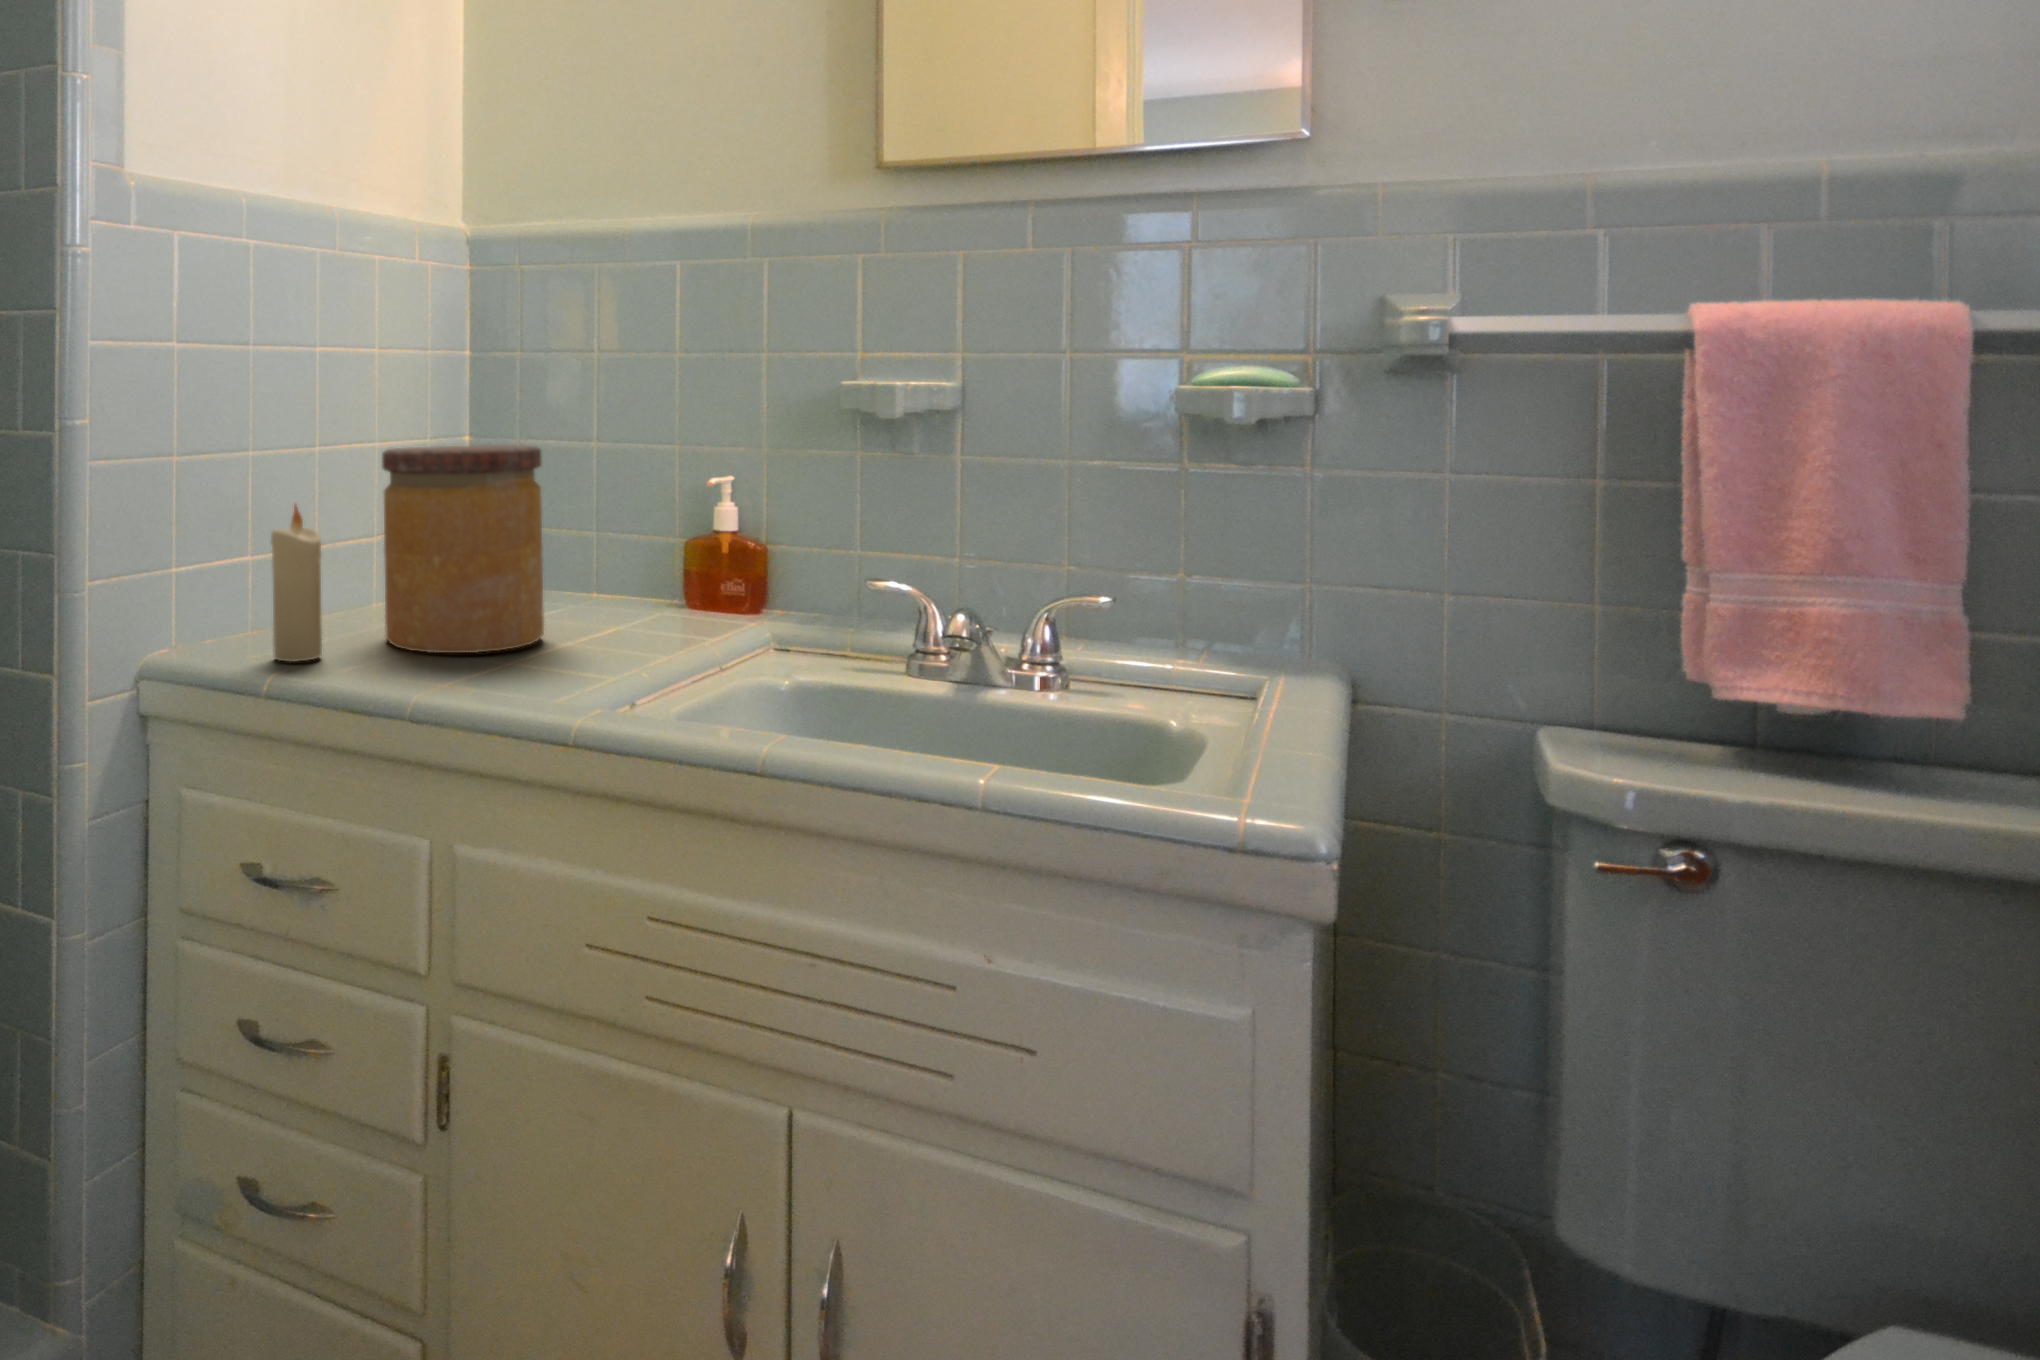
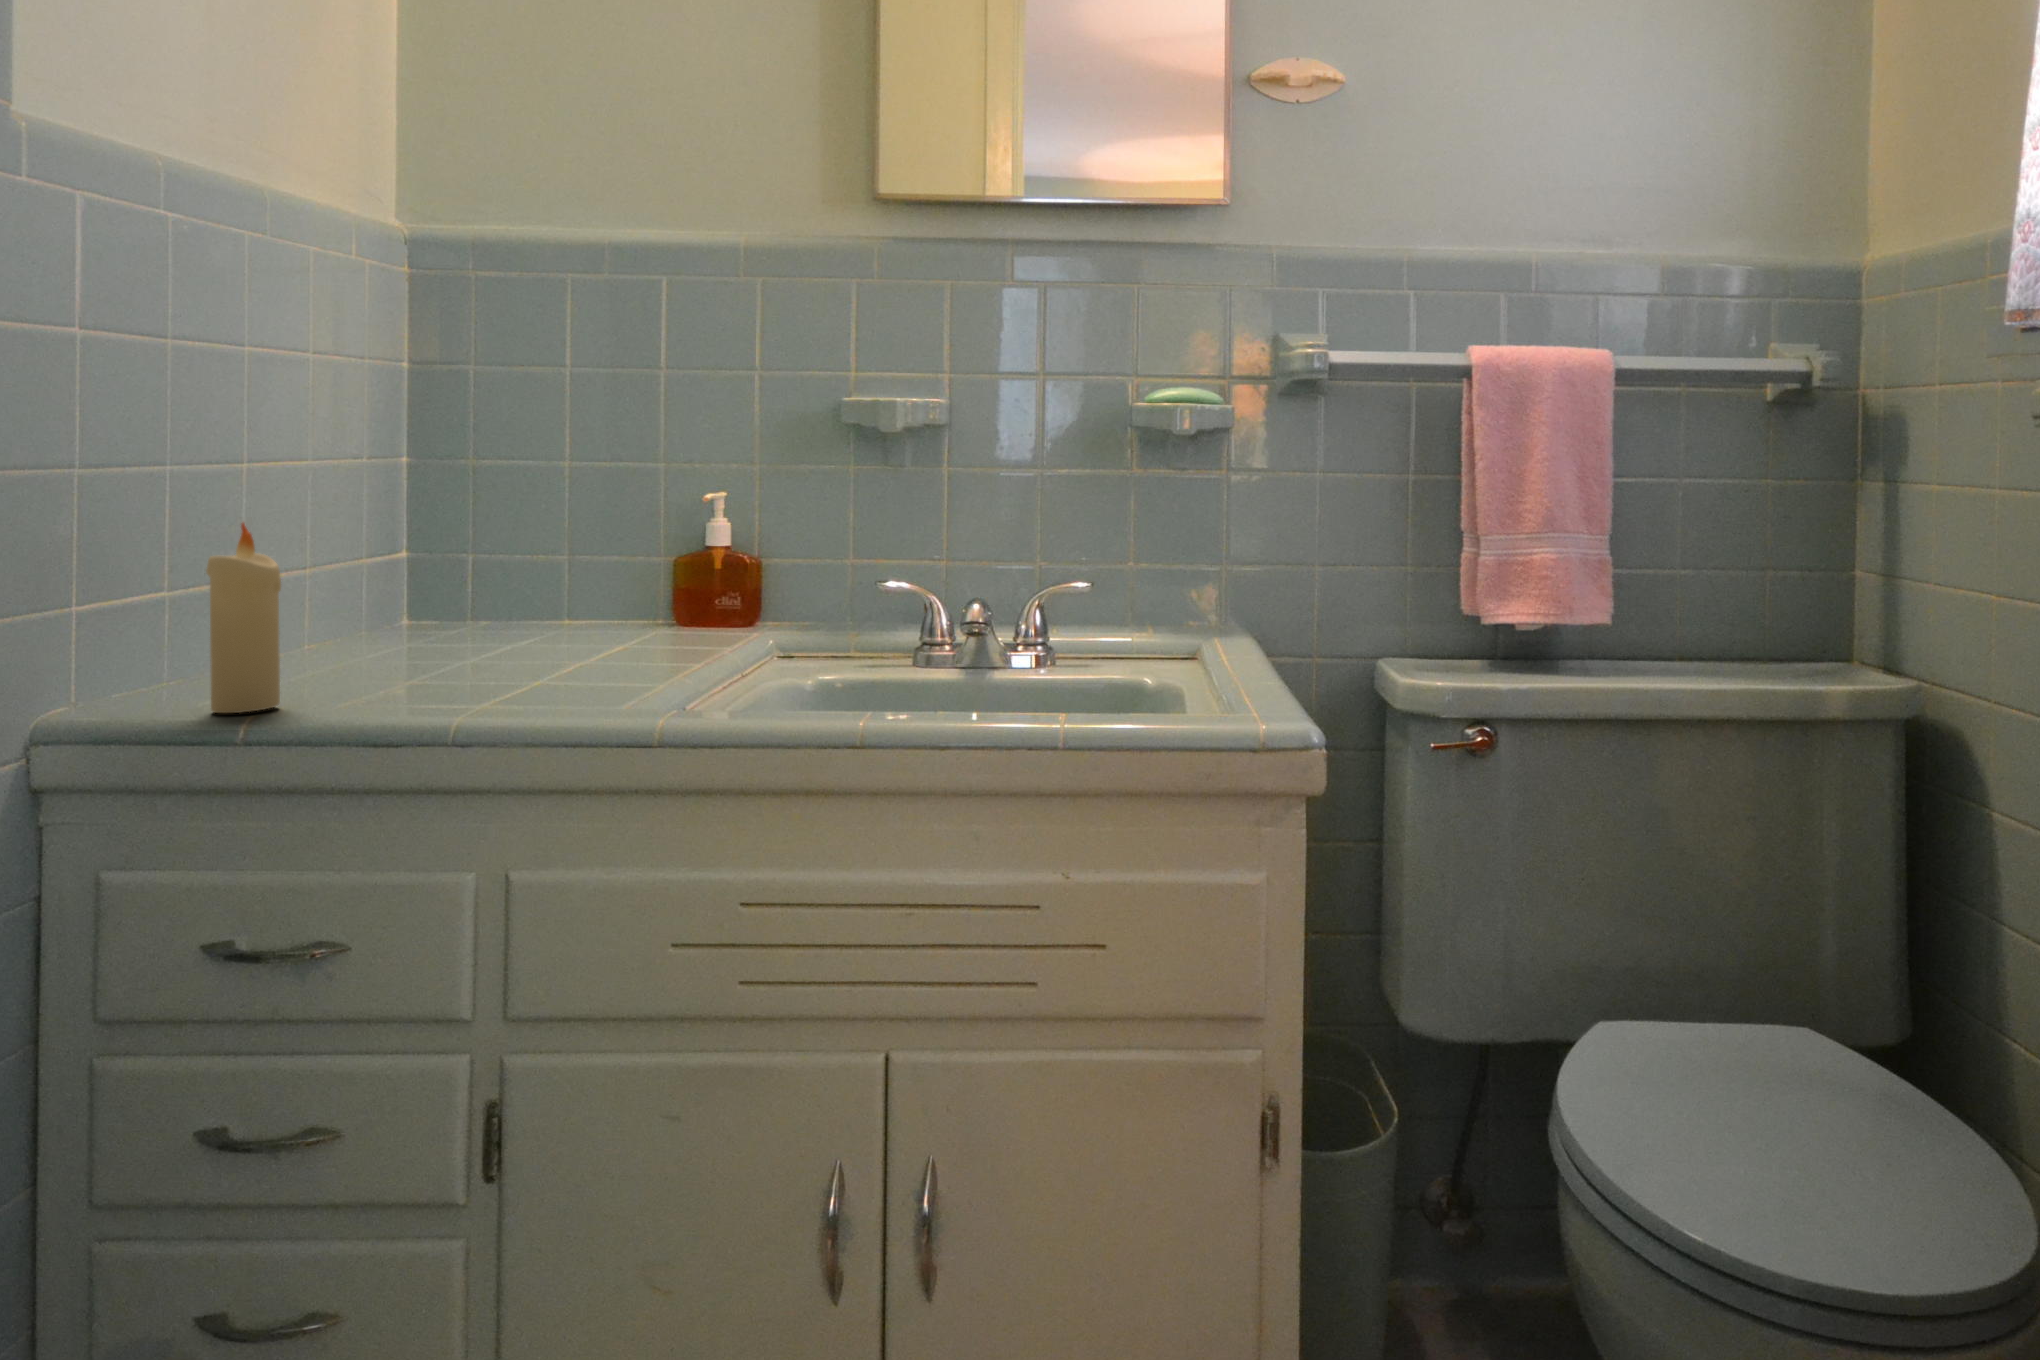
jar: present [382,445,544,653] -> none [340,458,545,690]

